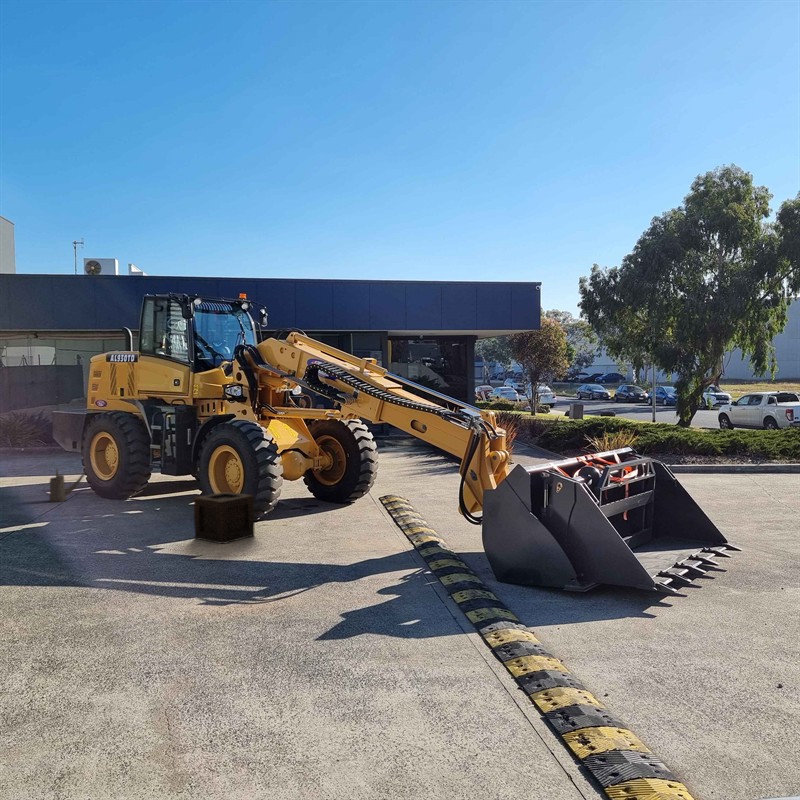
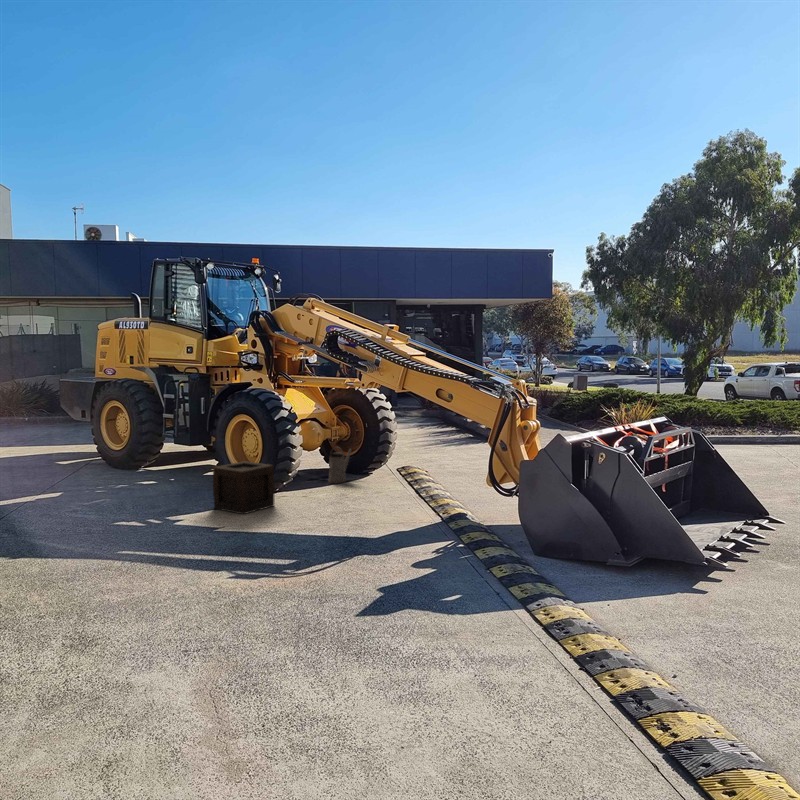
watering can: present [49,469,85,502] -> present [328,447,352,483]

